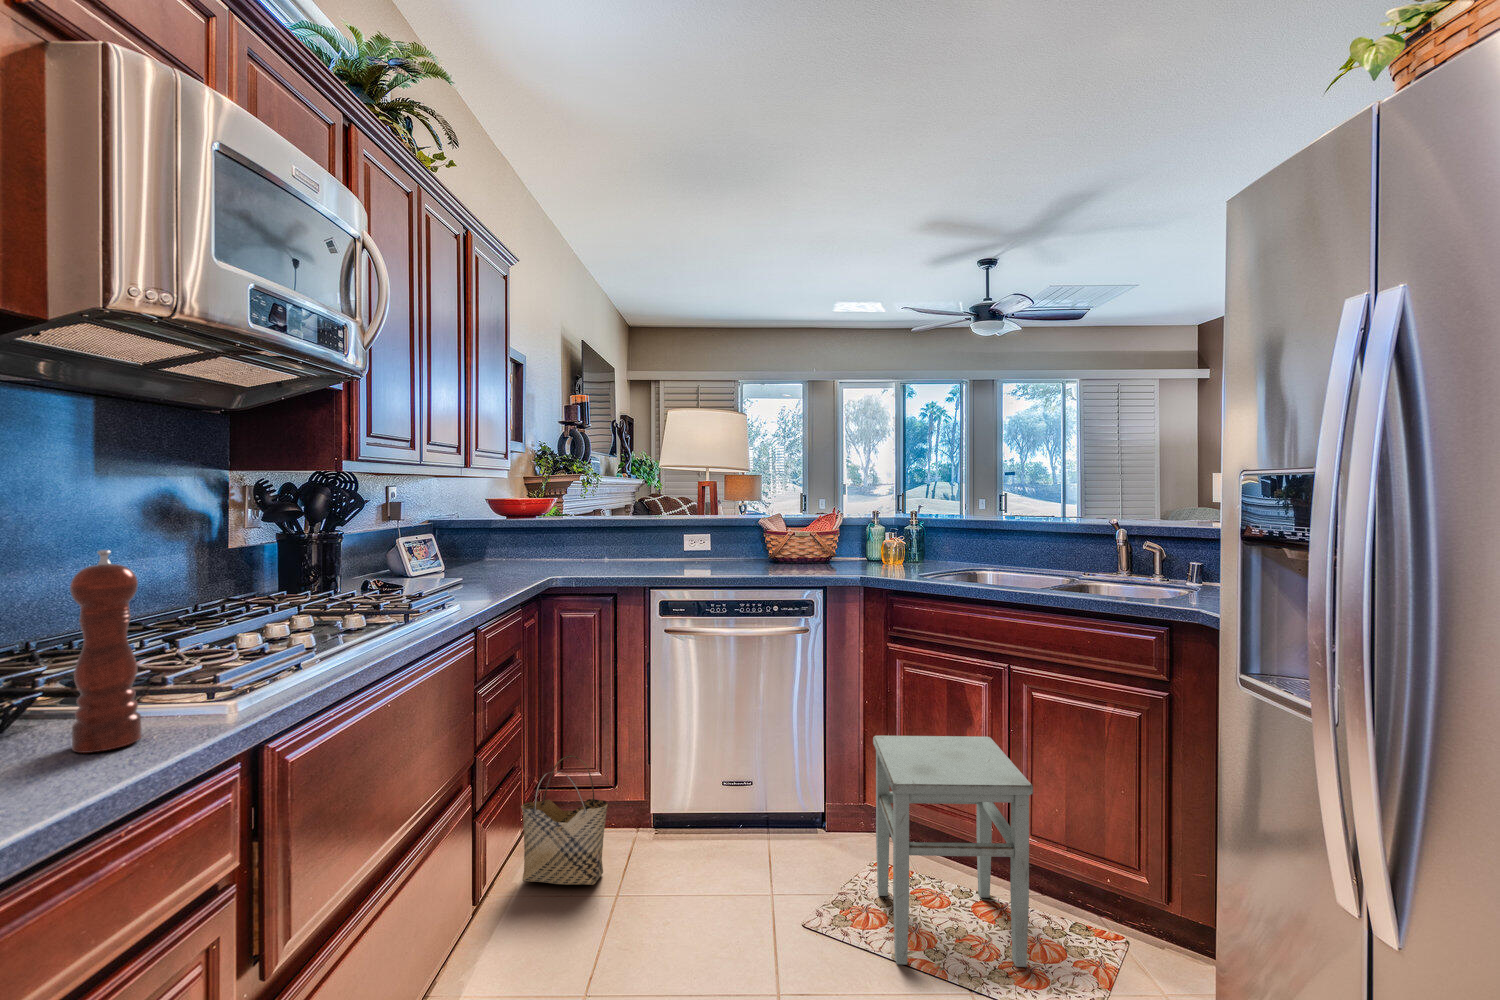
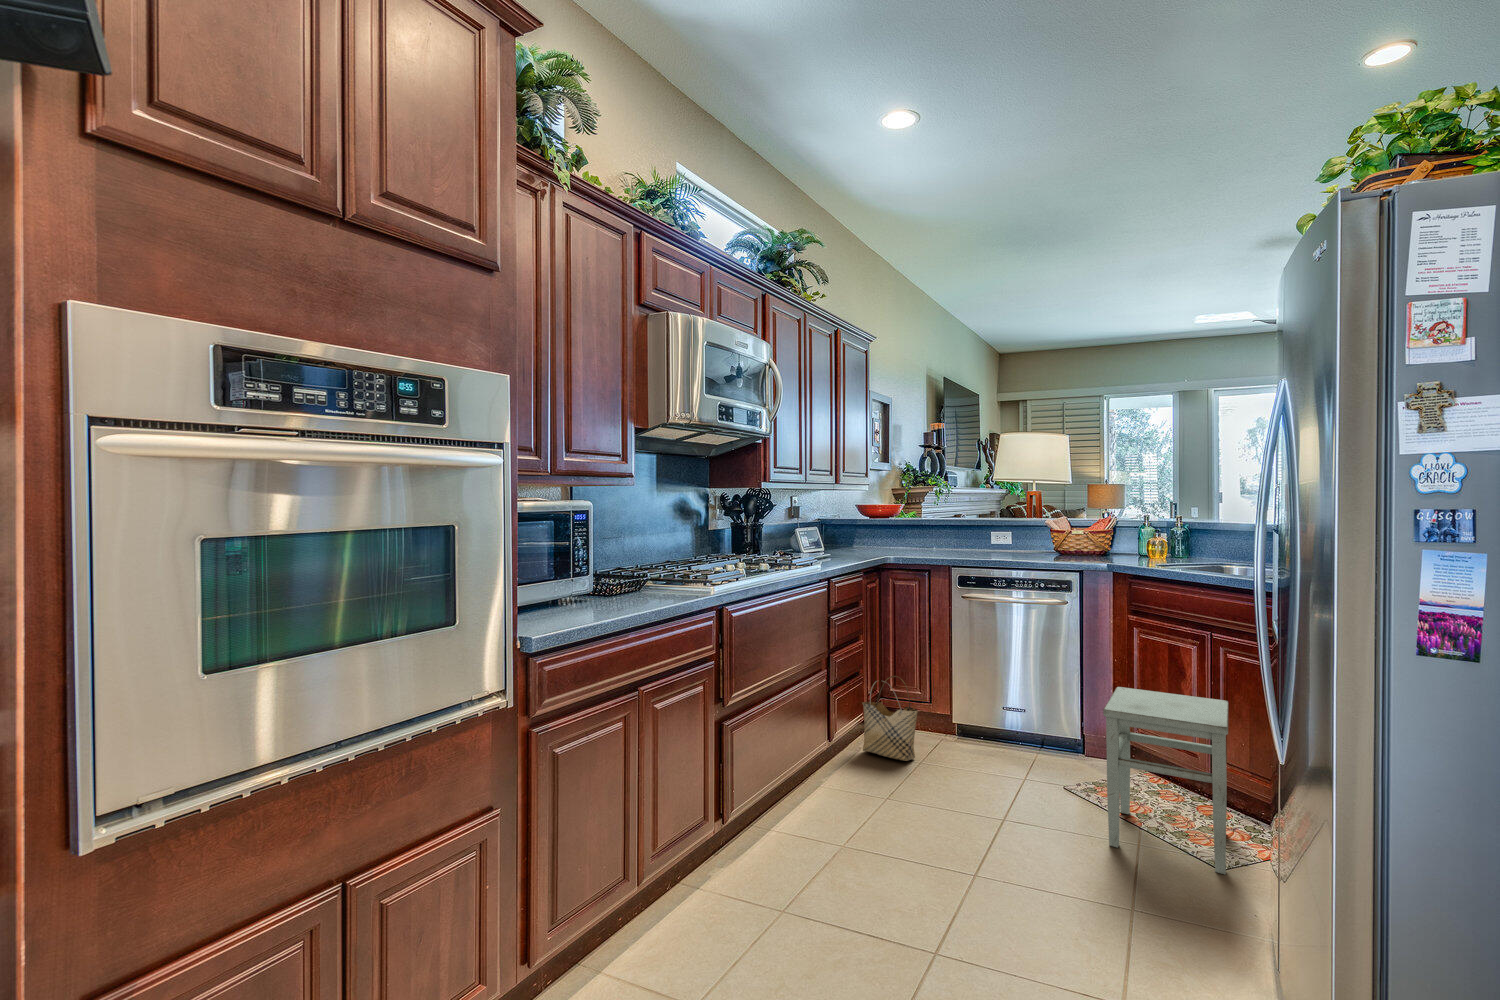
pepper mill: present [70,550,141,753] -> none [664,518,684,592]

